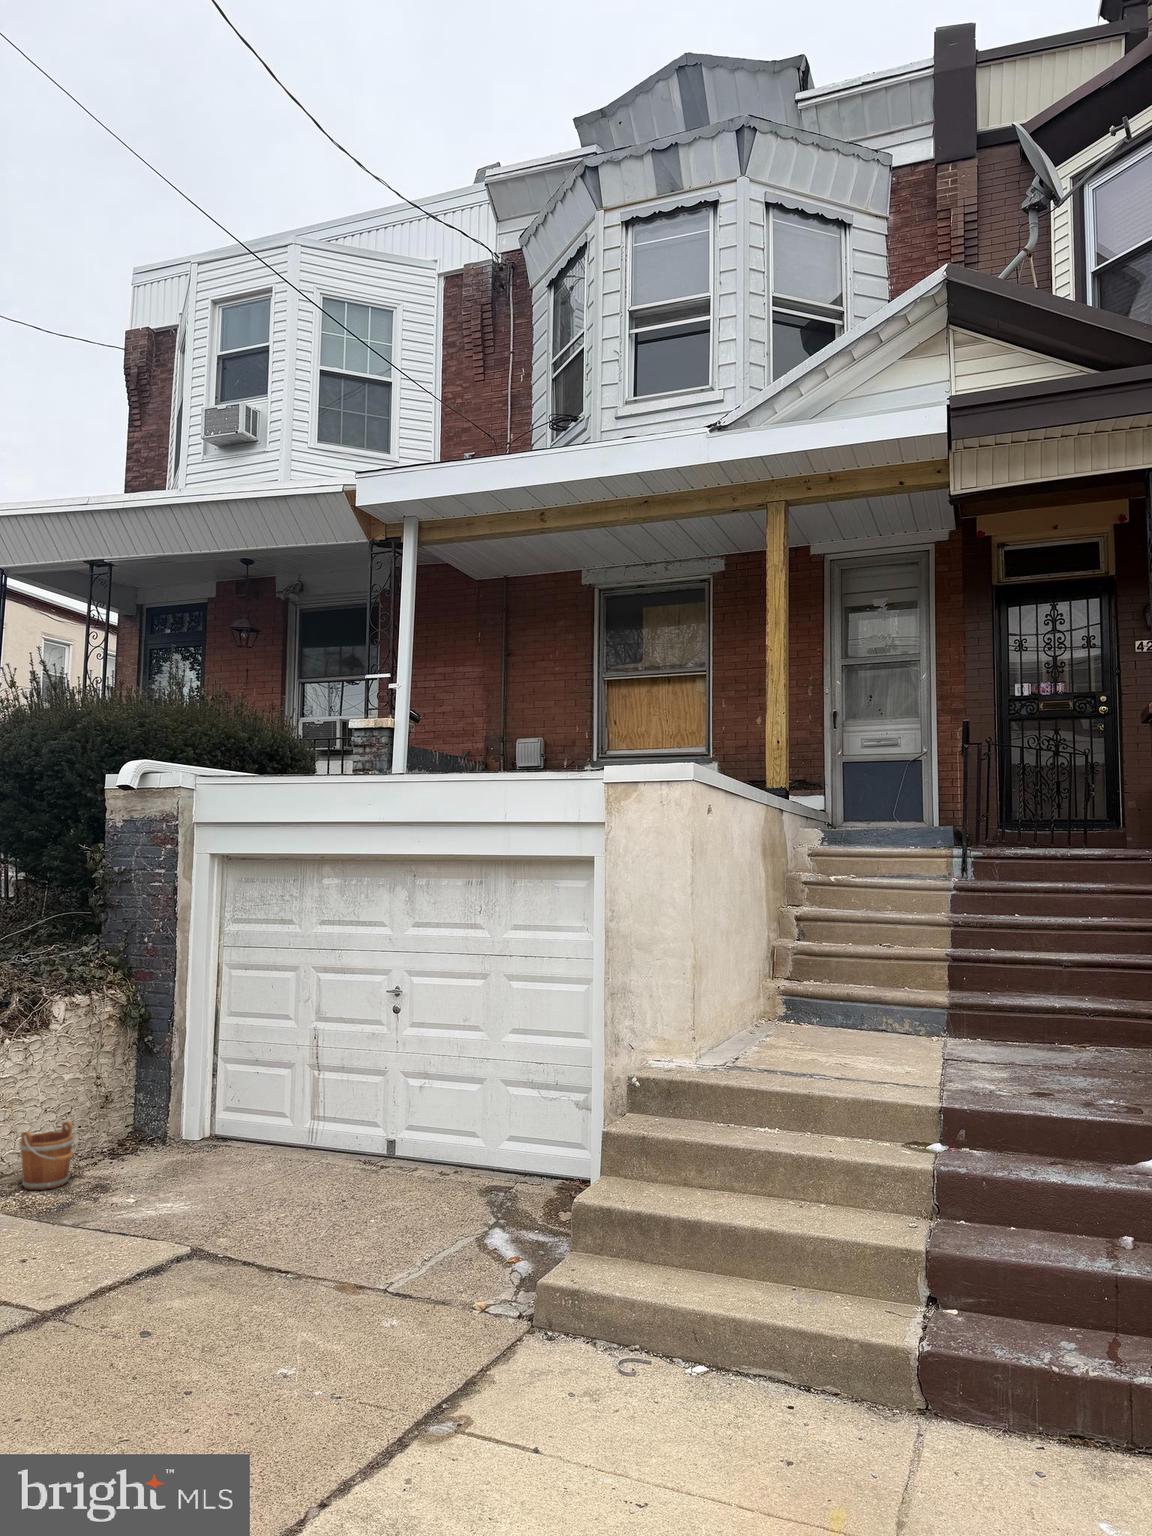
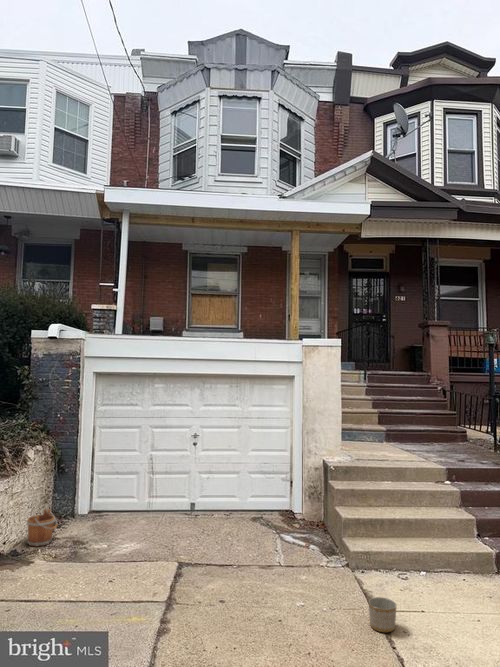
planter: none [319,1389,385,1476] -> present [369,597,397,633]

